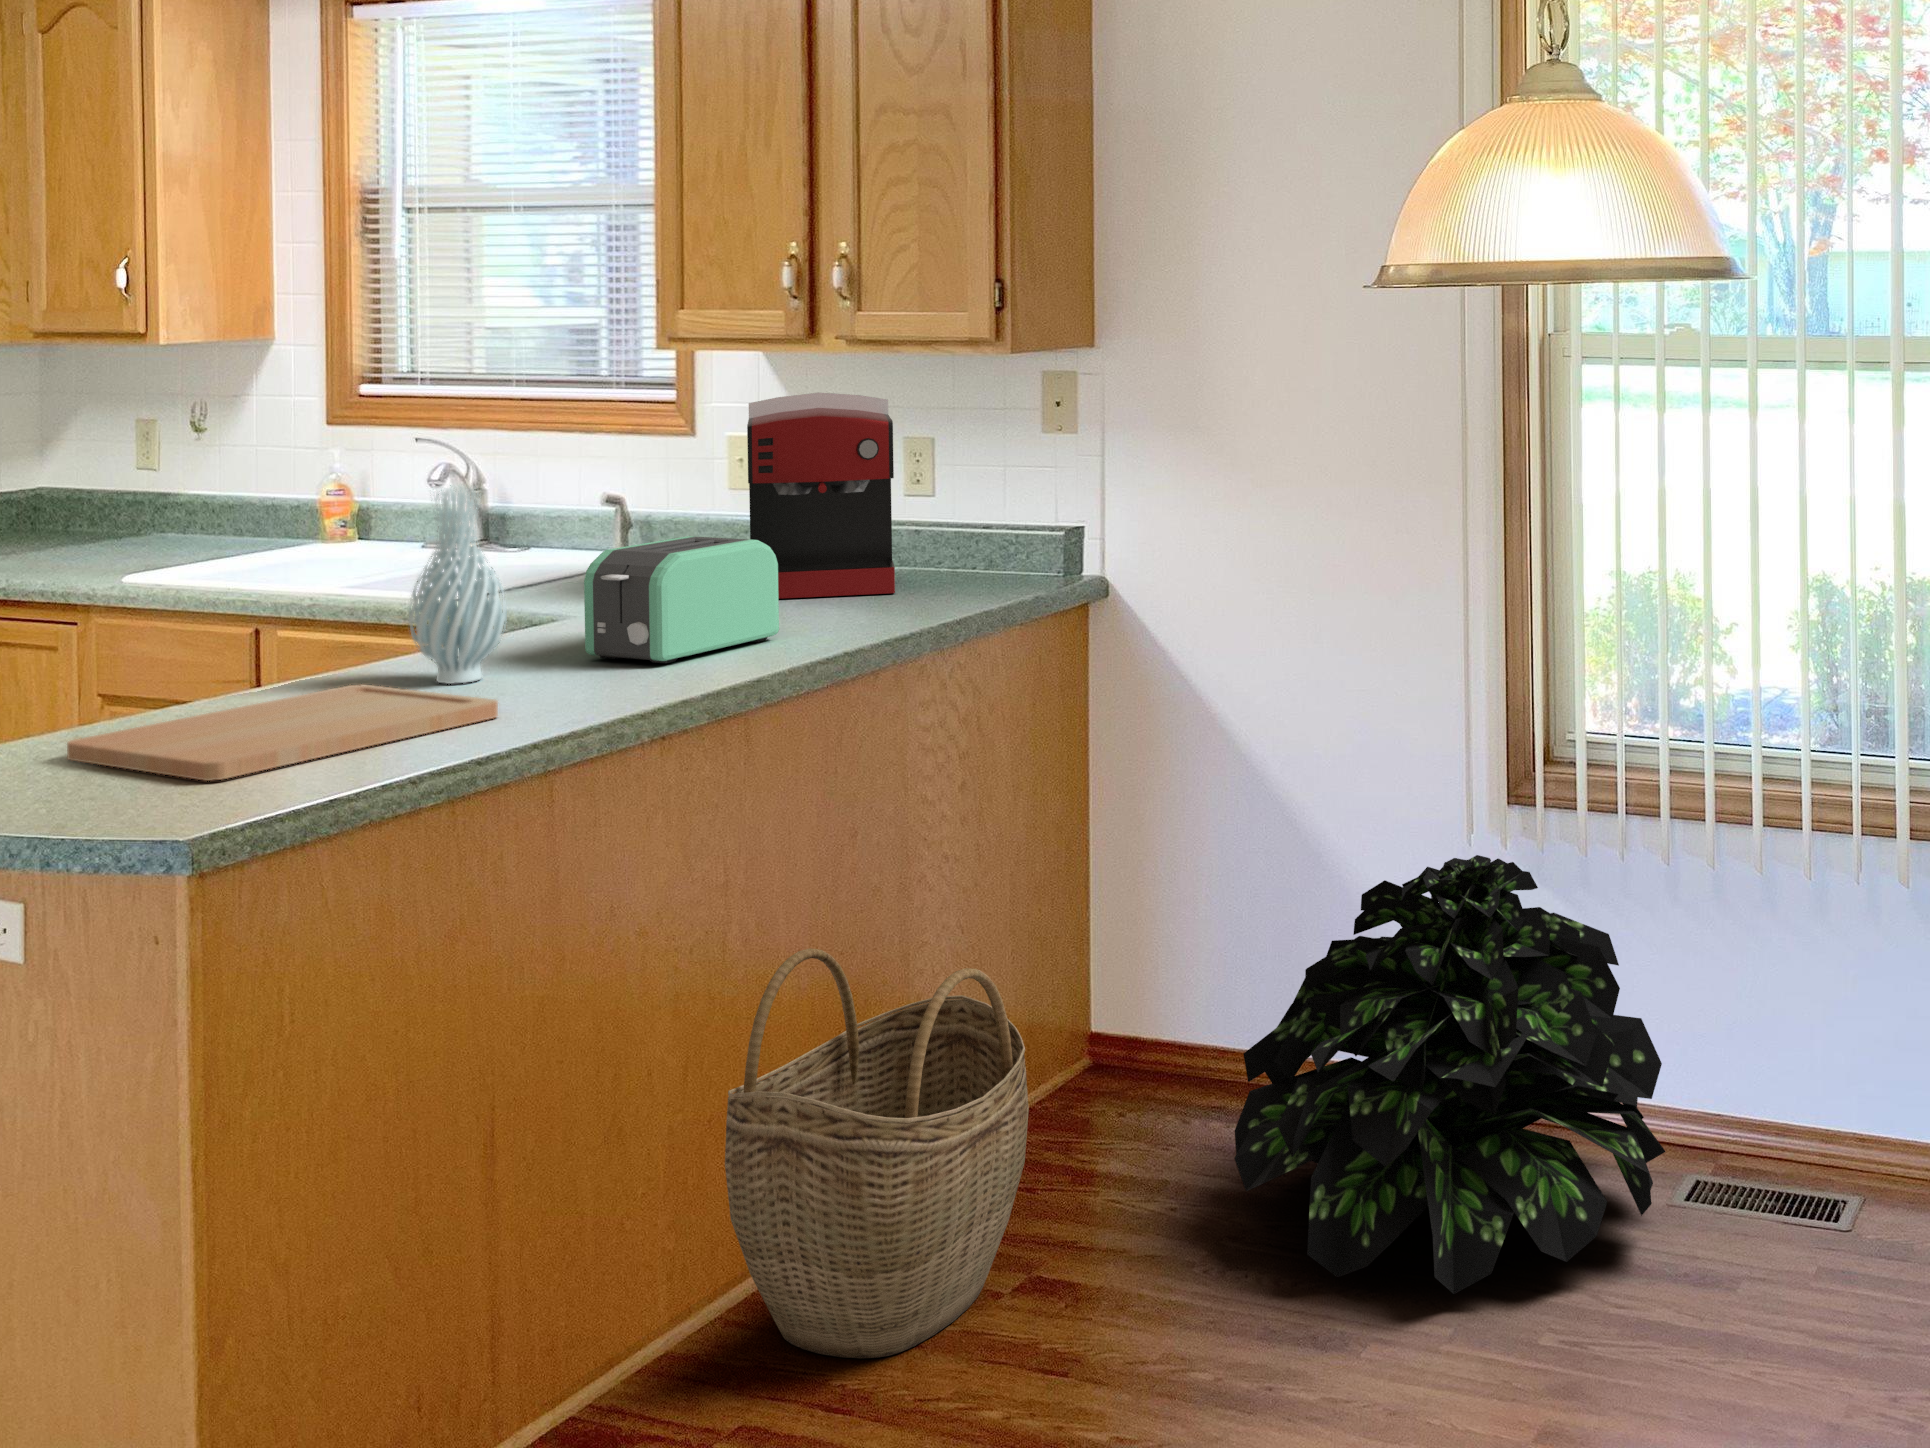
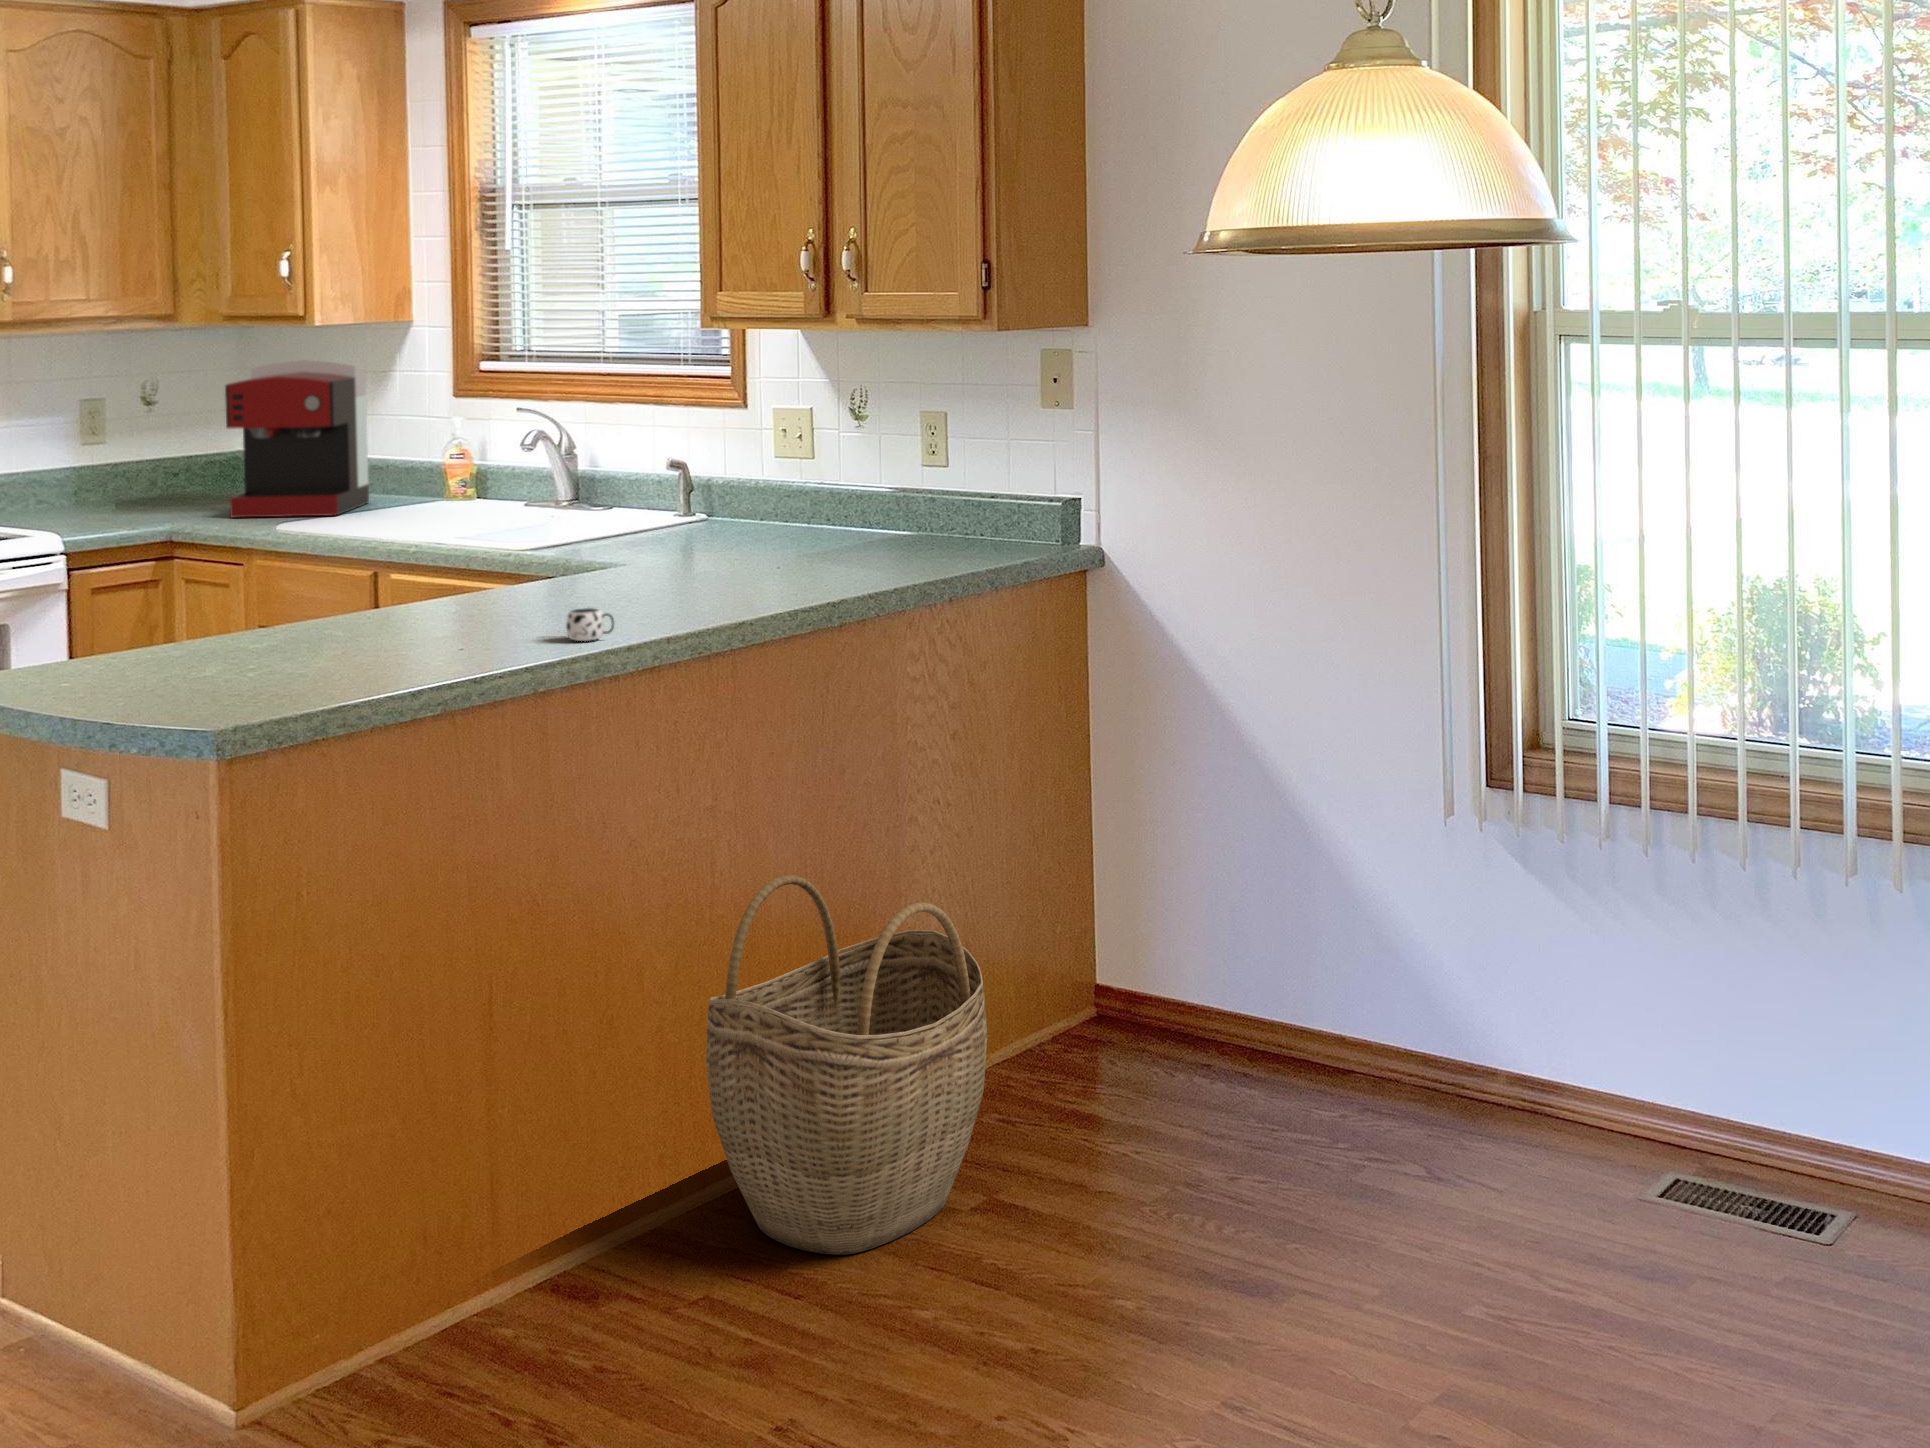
coffee maker: present [747,392,895,599] -> present [225,360,369,517]
vase: present [409,485,507,684] -> none [452,443,534,619]
toaster: present [584,536,779,663] -> none [604,496,778,609]
mug: none [534,668,621,705] -> present [566,608,614,641]
cutting board: present [67,685,498,781] -> none [162,617,508,689]
potted plant: present [1234,855,1666,1294] -> none [1188,830,1632,1261]

